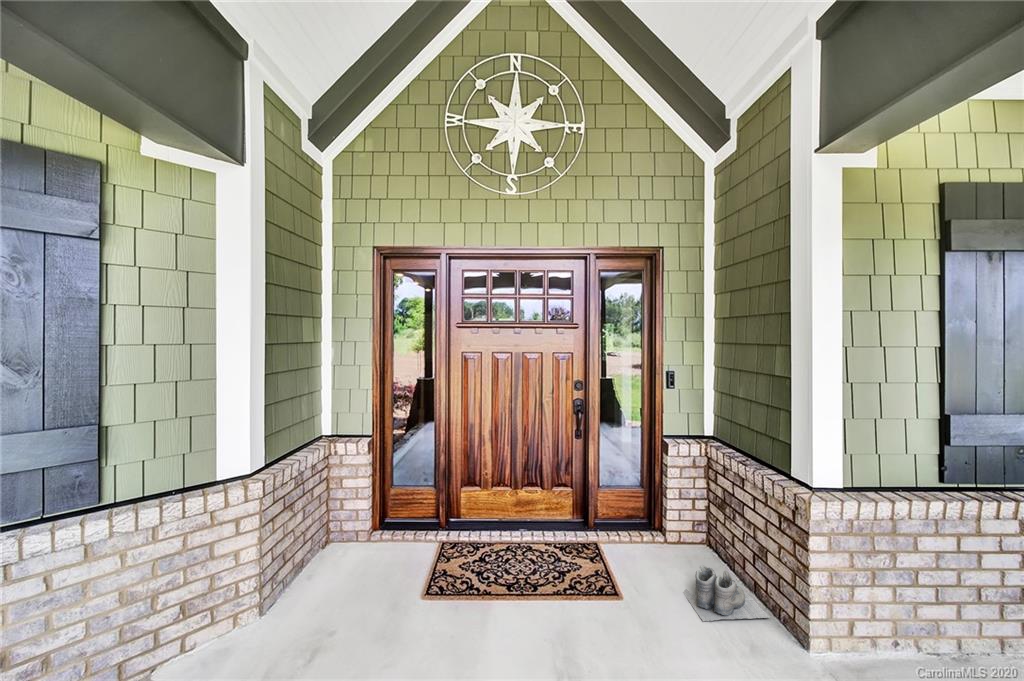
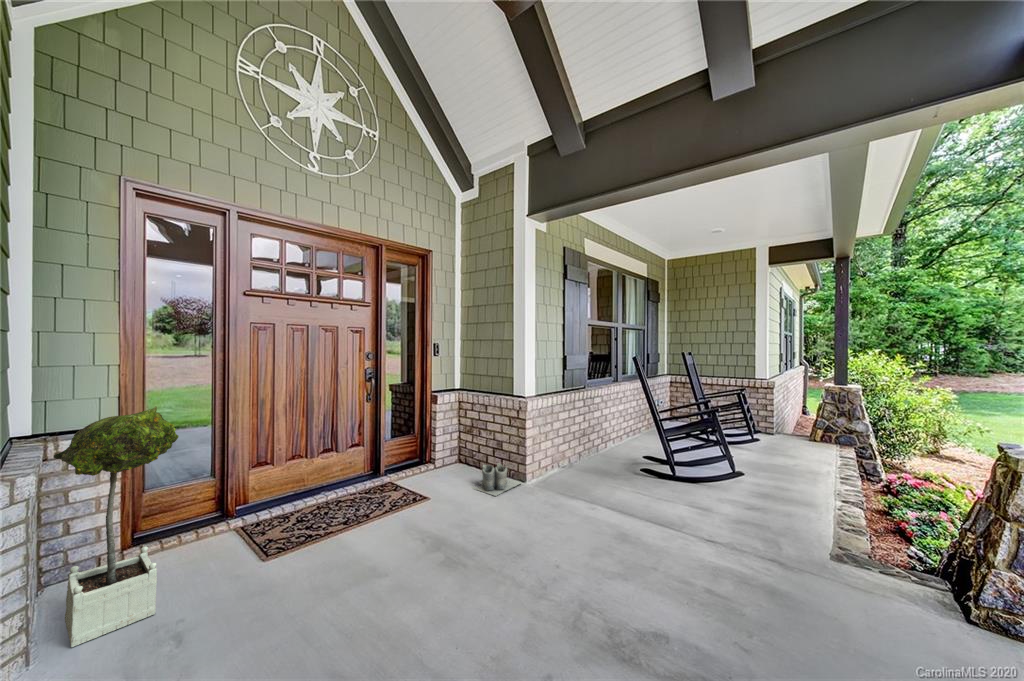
potted tree: none [287,441,357,599] -> present [54,406,179,647]

